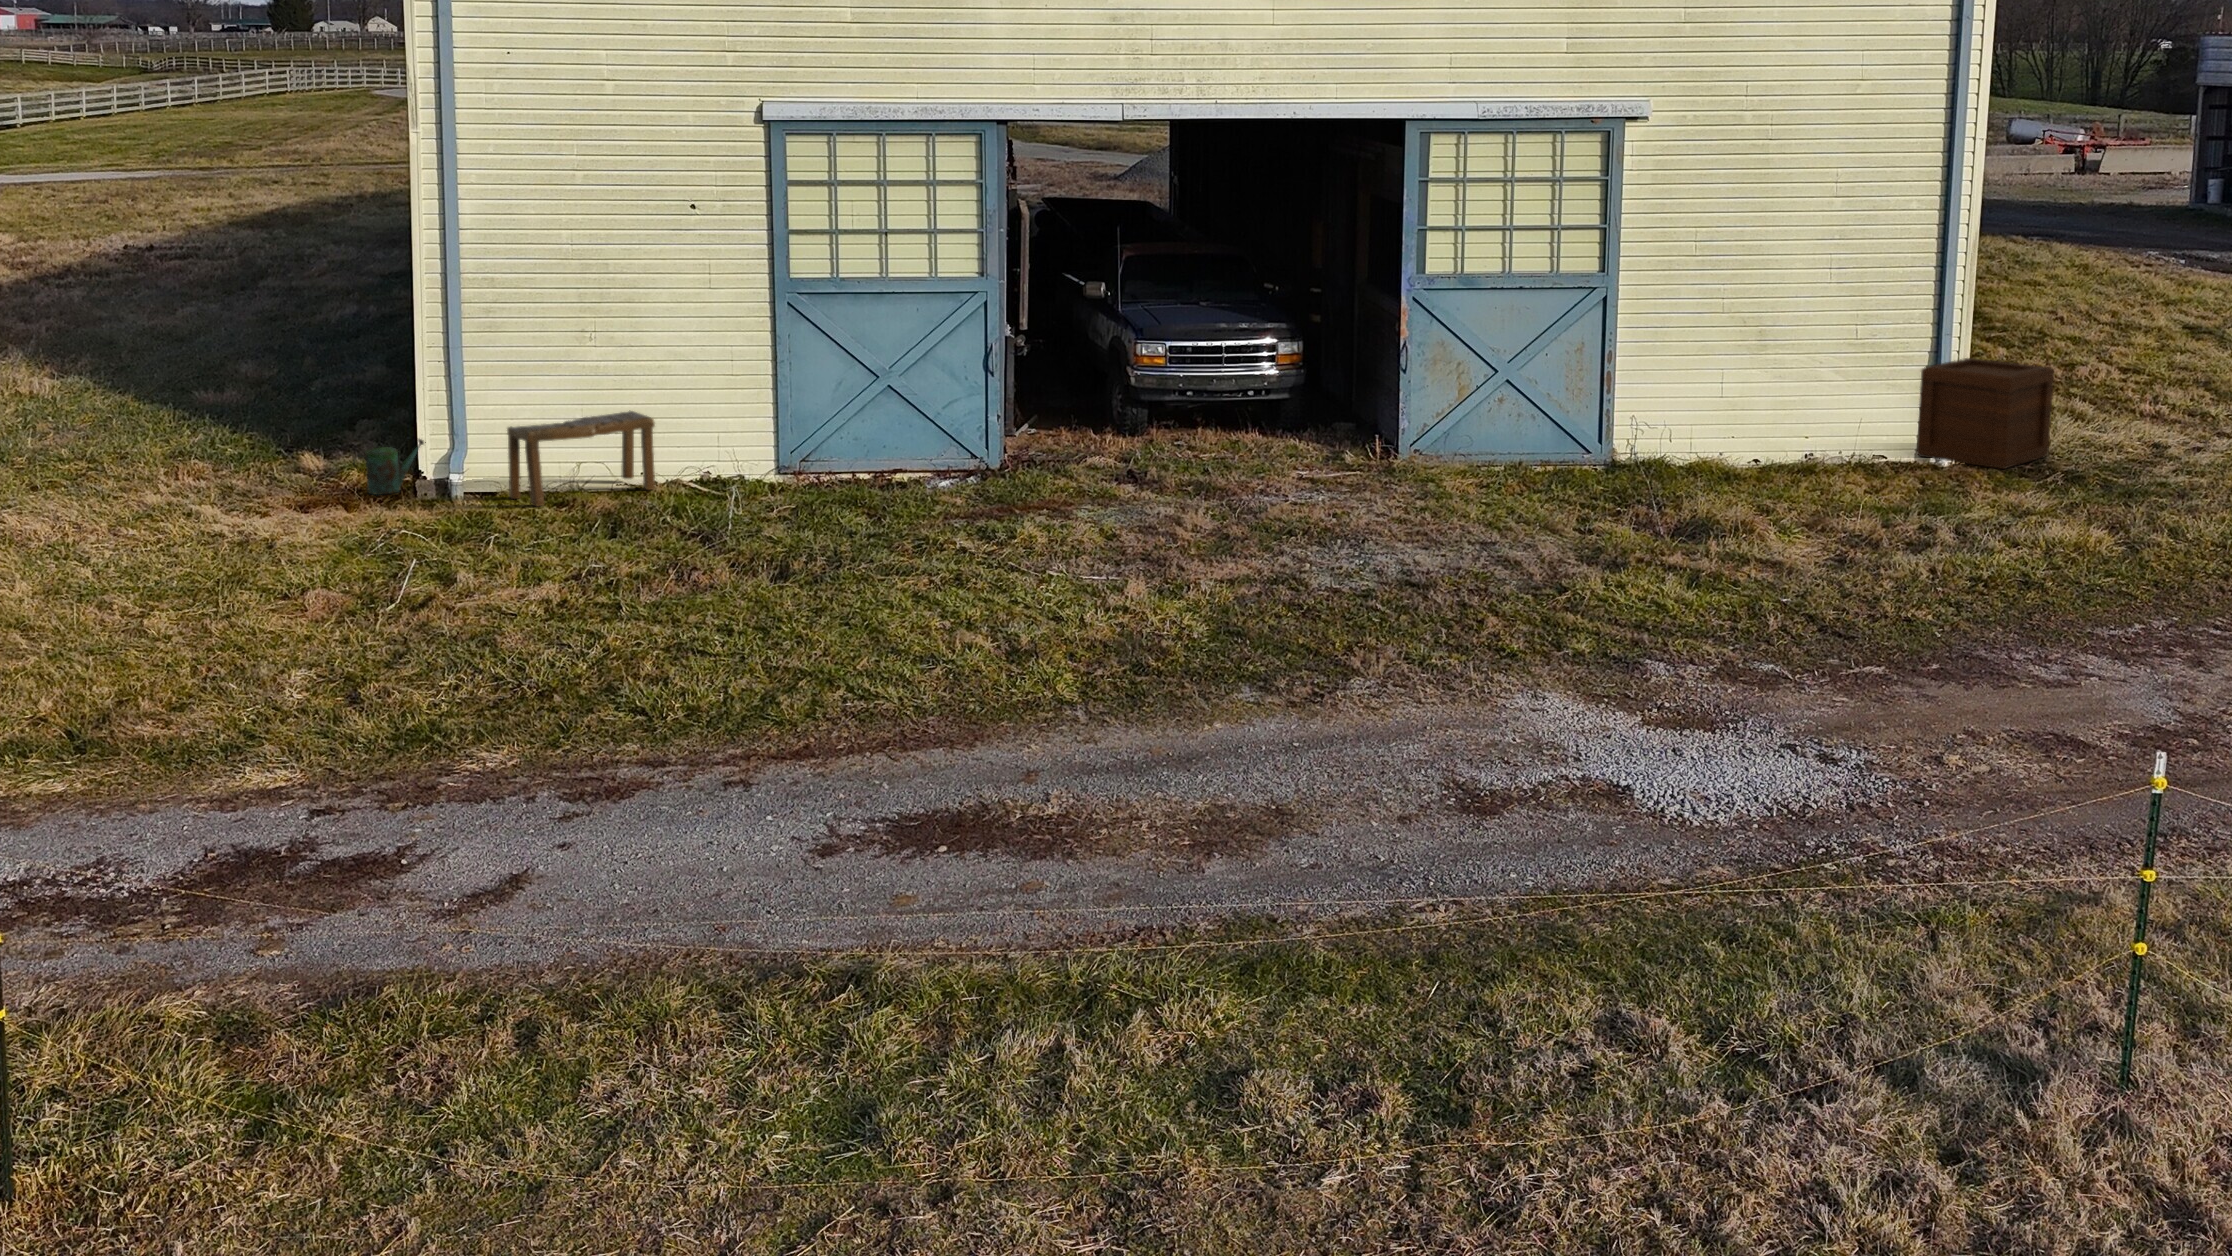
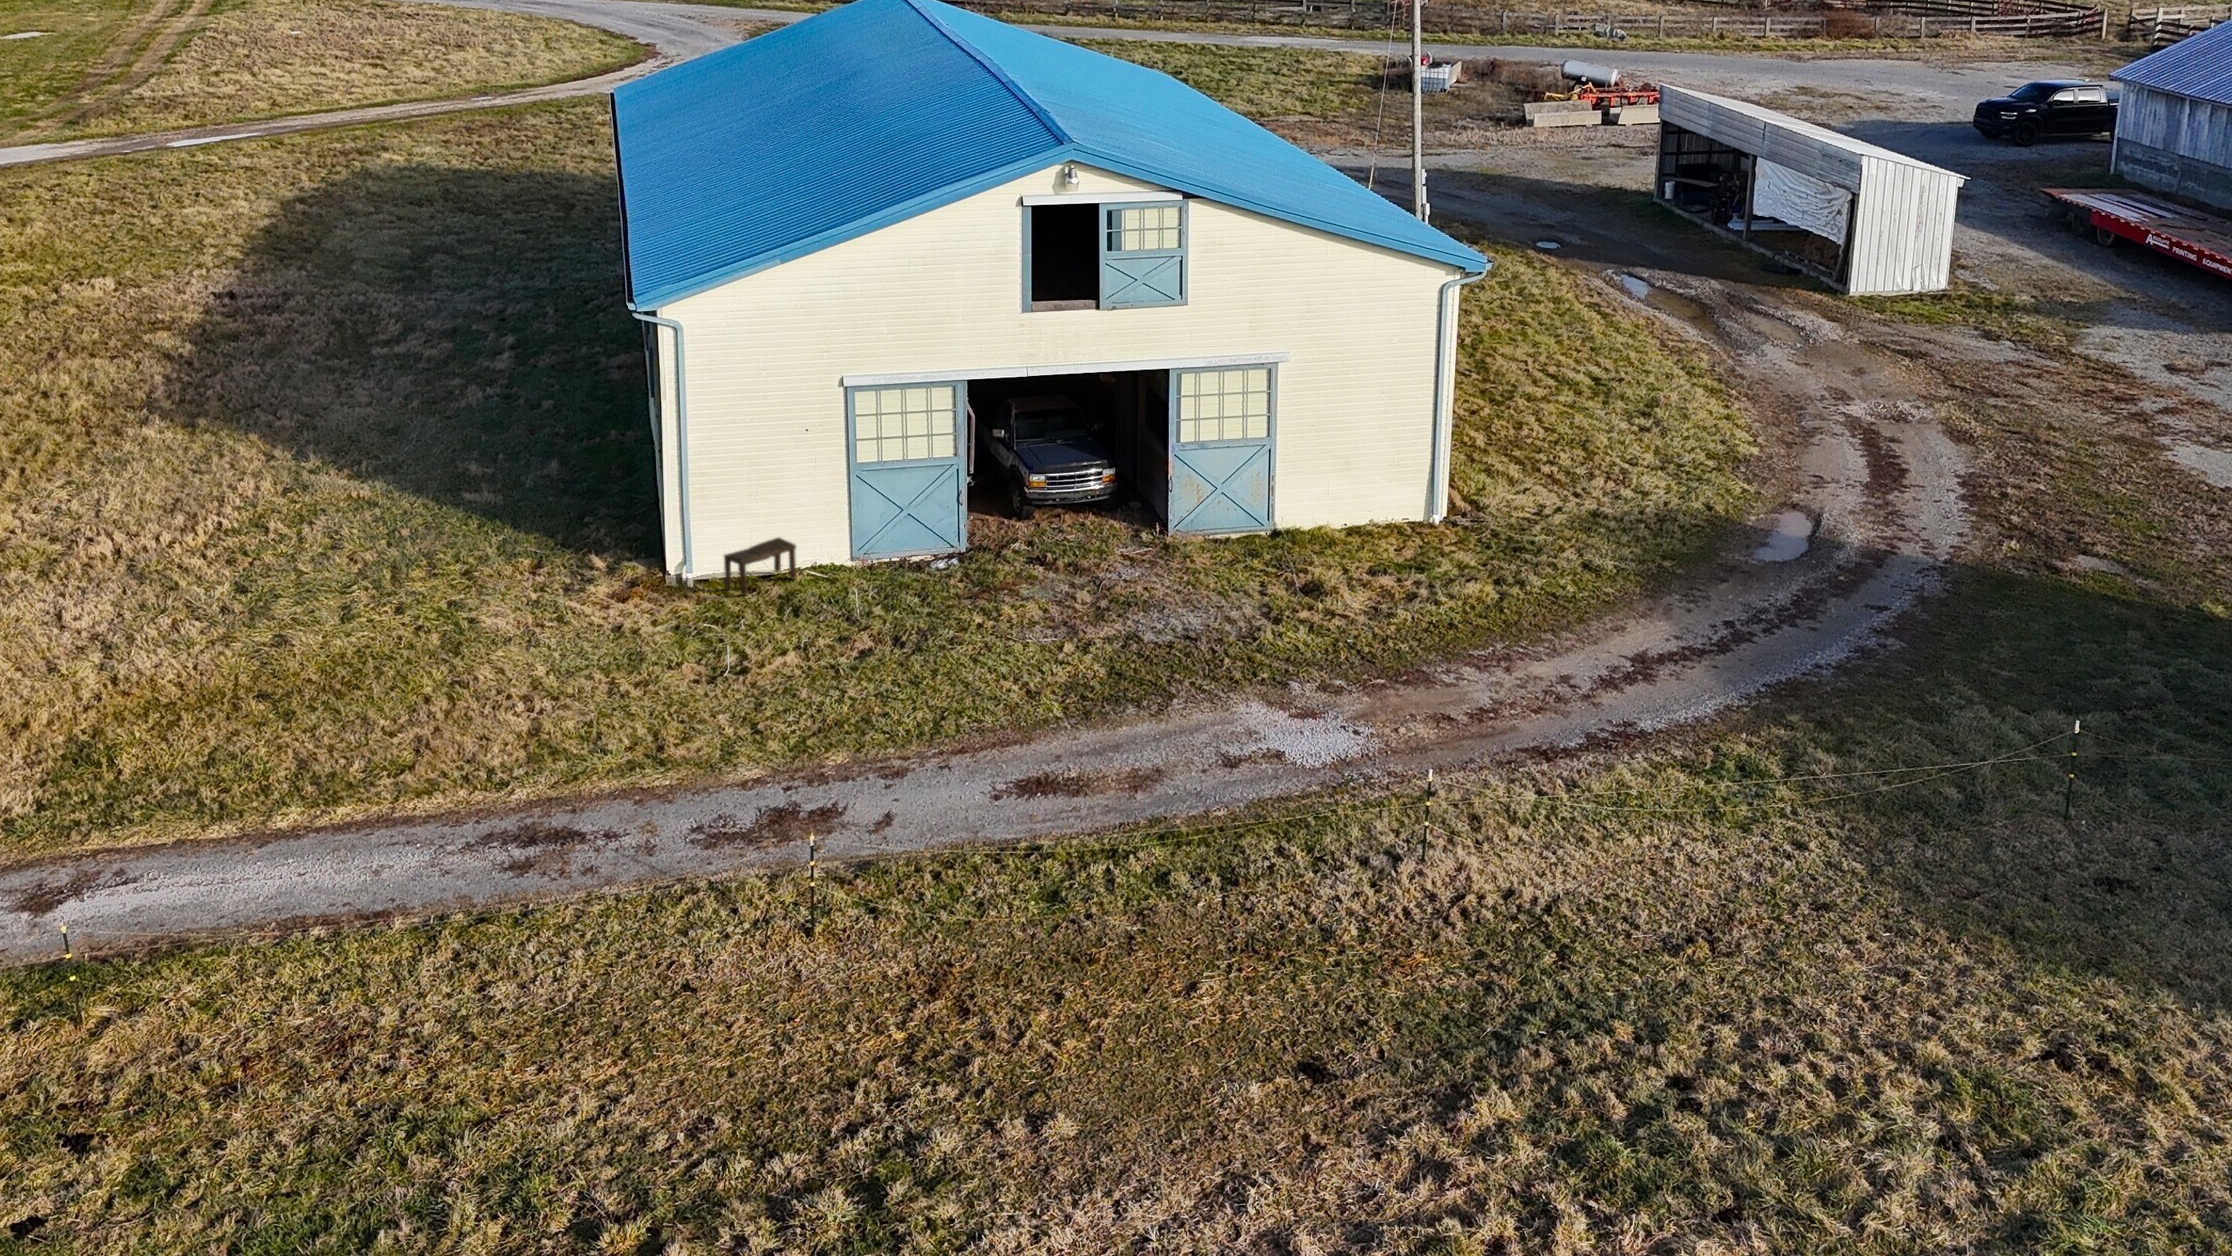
wooden crate: present [1917,358,2054,469] -> none [1422,469,1488,533]
watering can: present [365,439,426,495] -> none [641,557,674,590]

